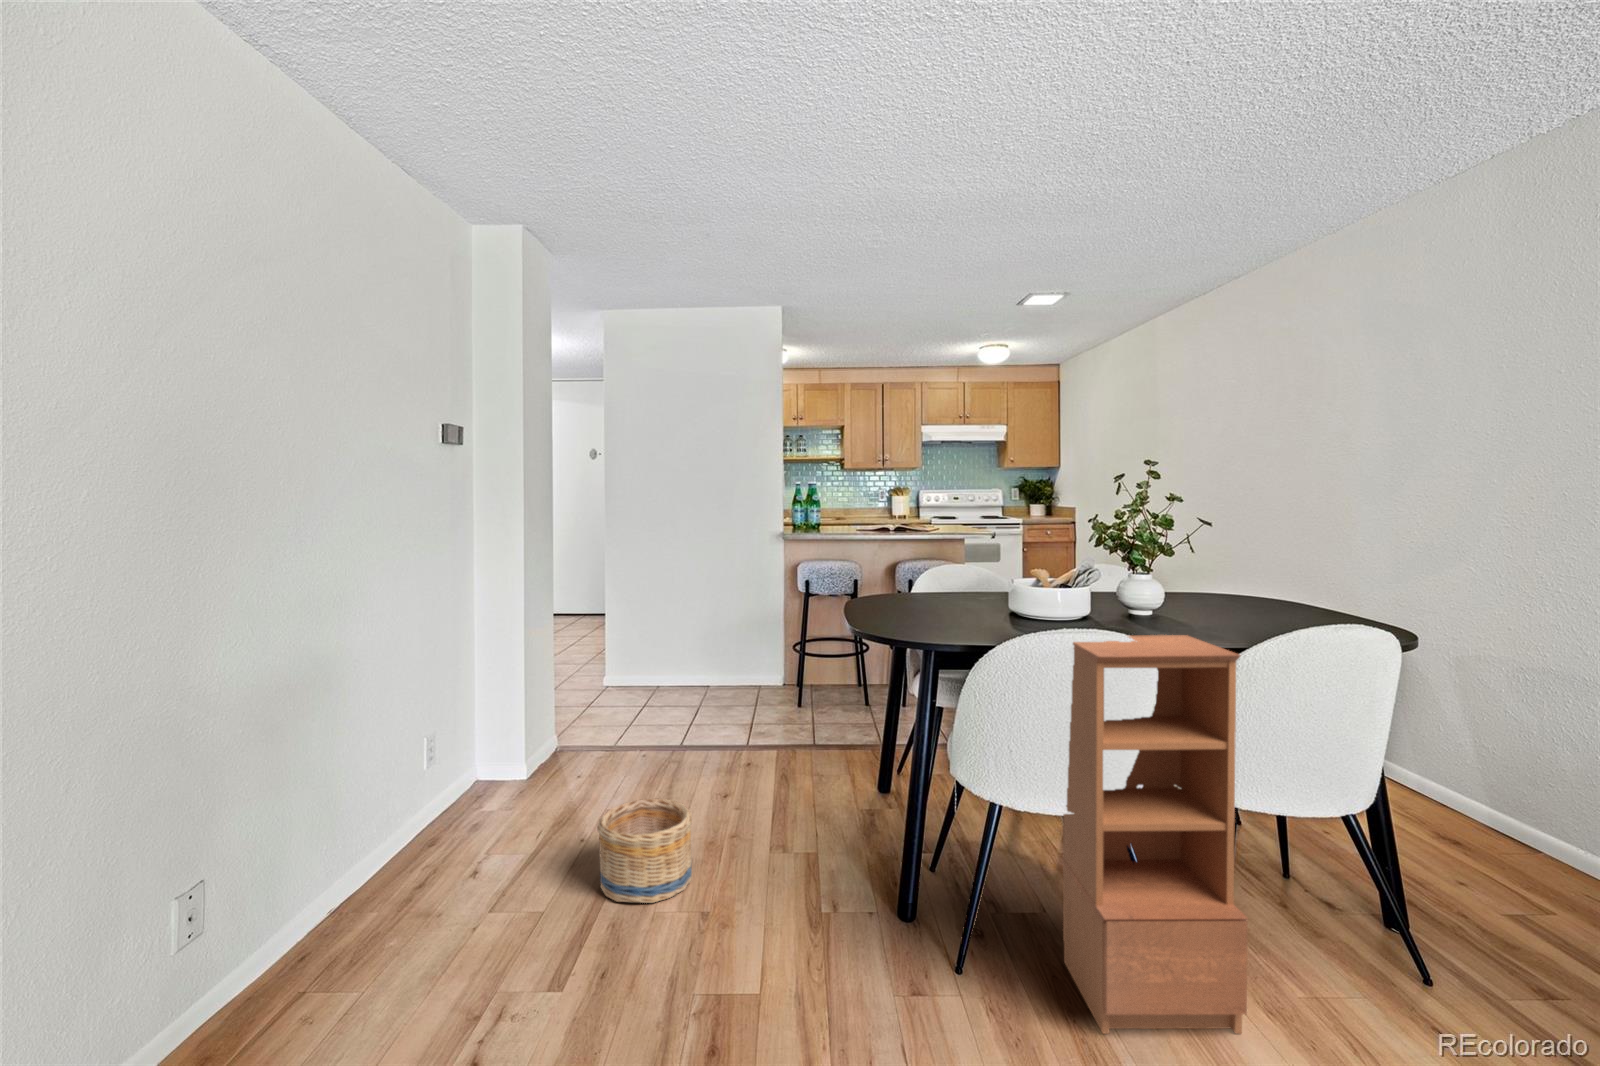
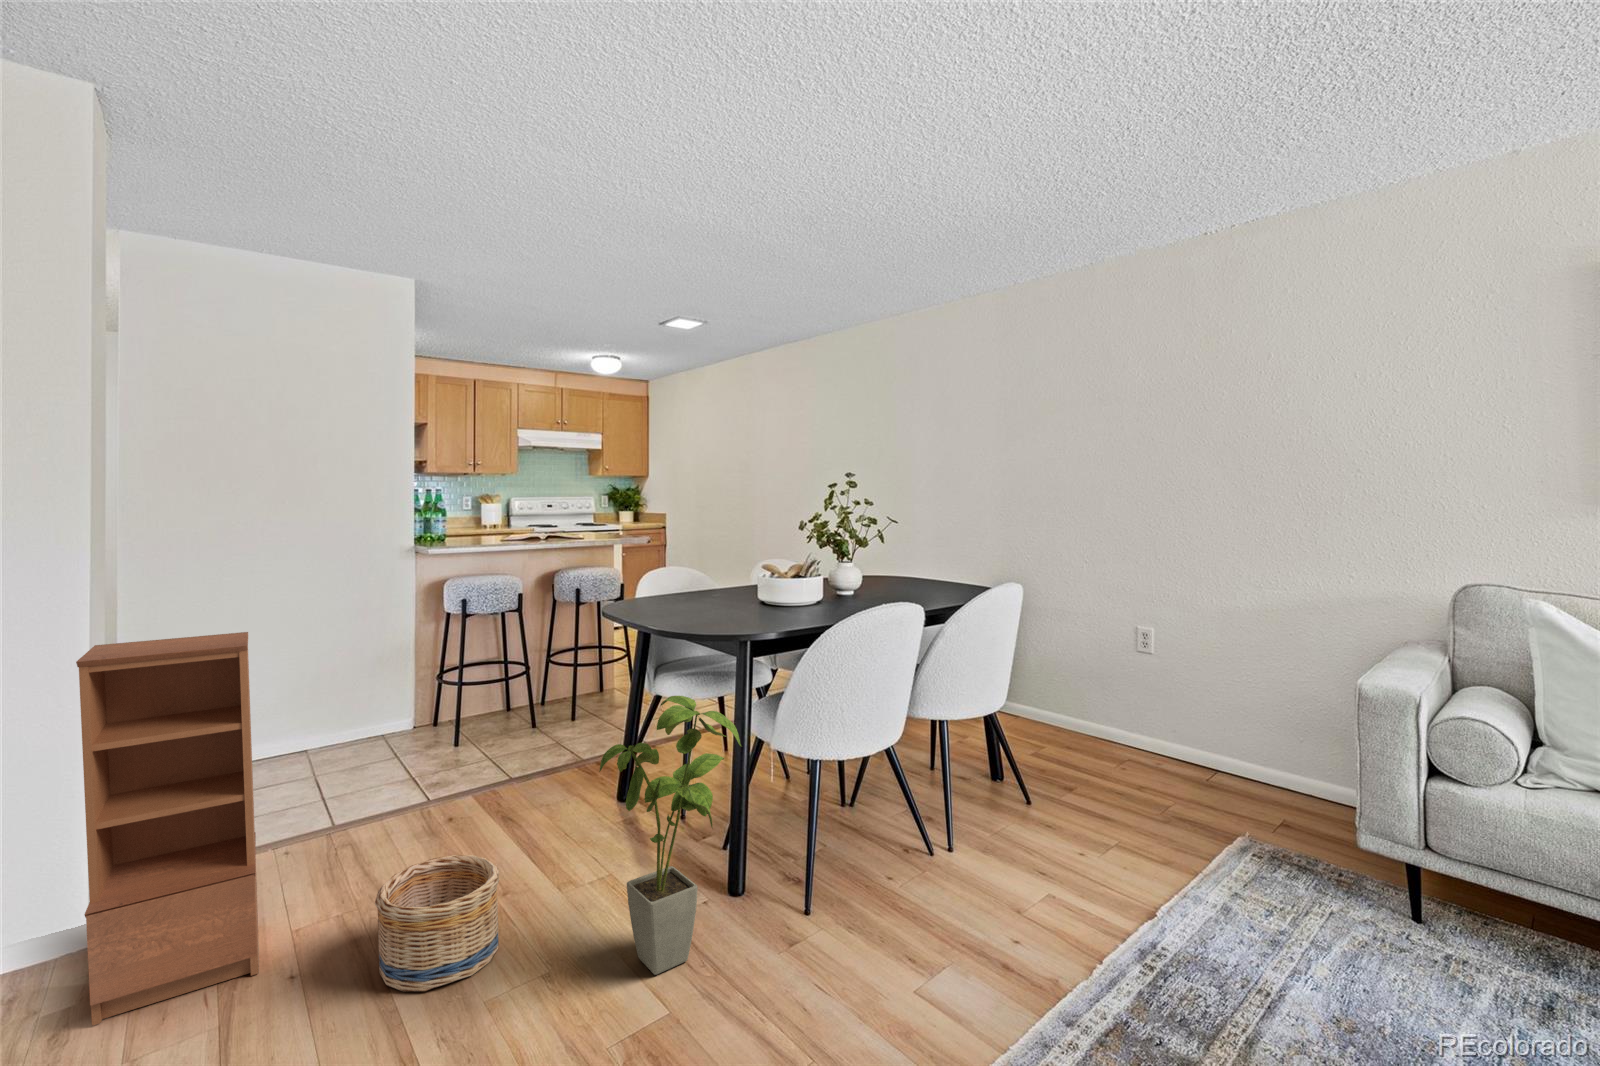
bookcase: present [1062,635,1248,1033] -> present [76,632,258,1026]
house plant: none [736,691,875,961] -> present [599,696,741,975]

